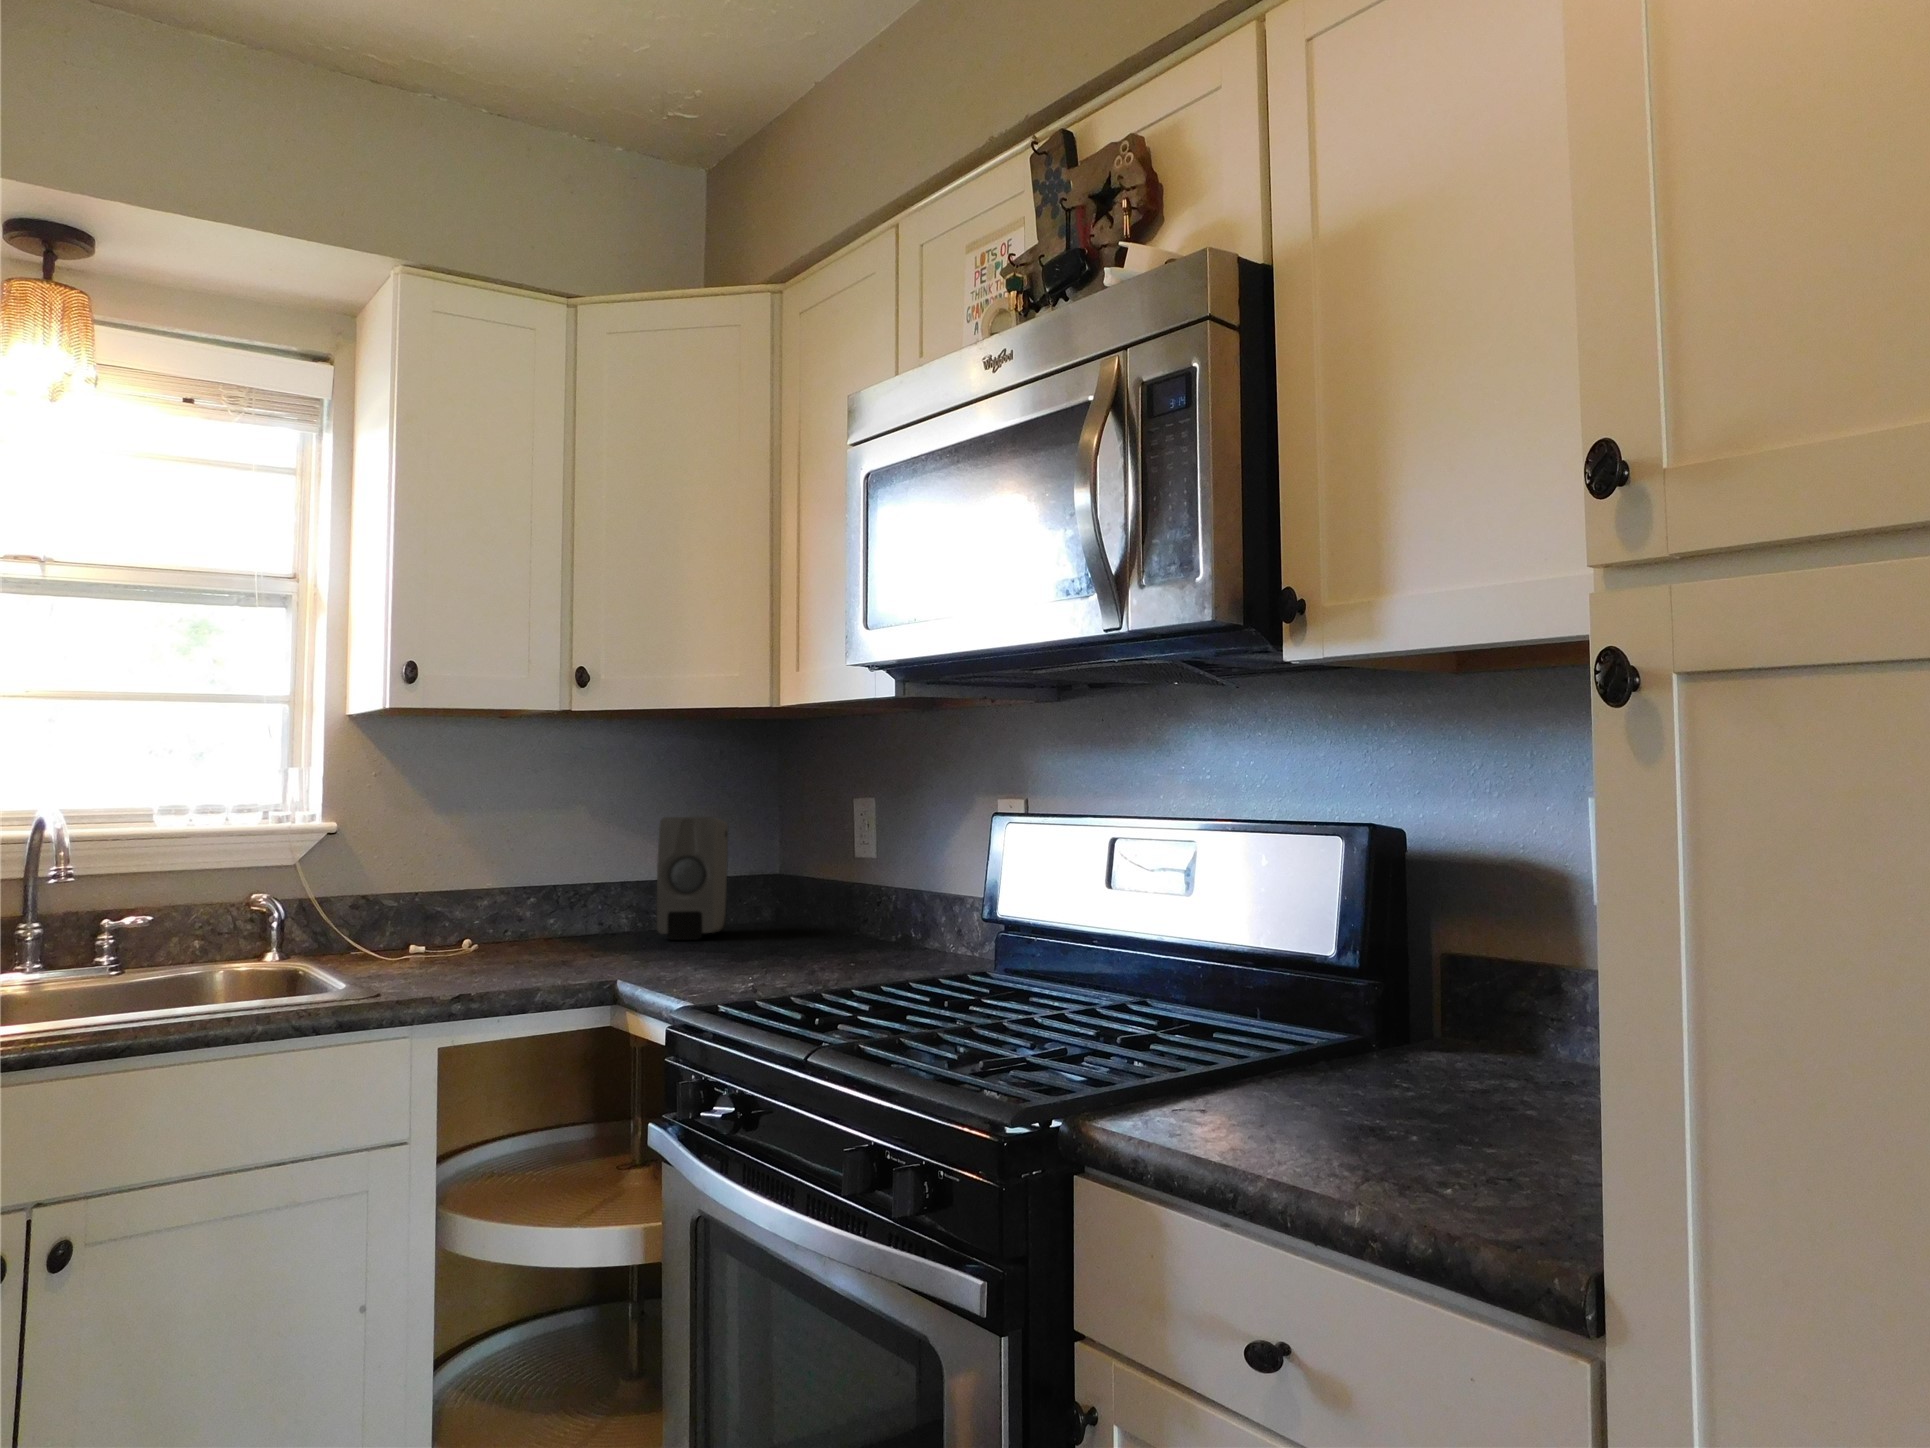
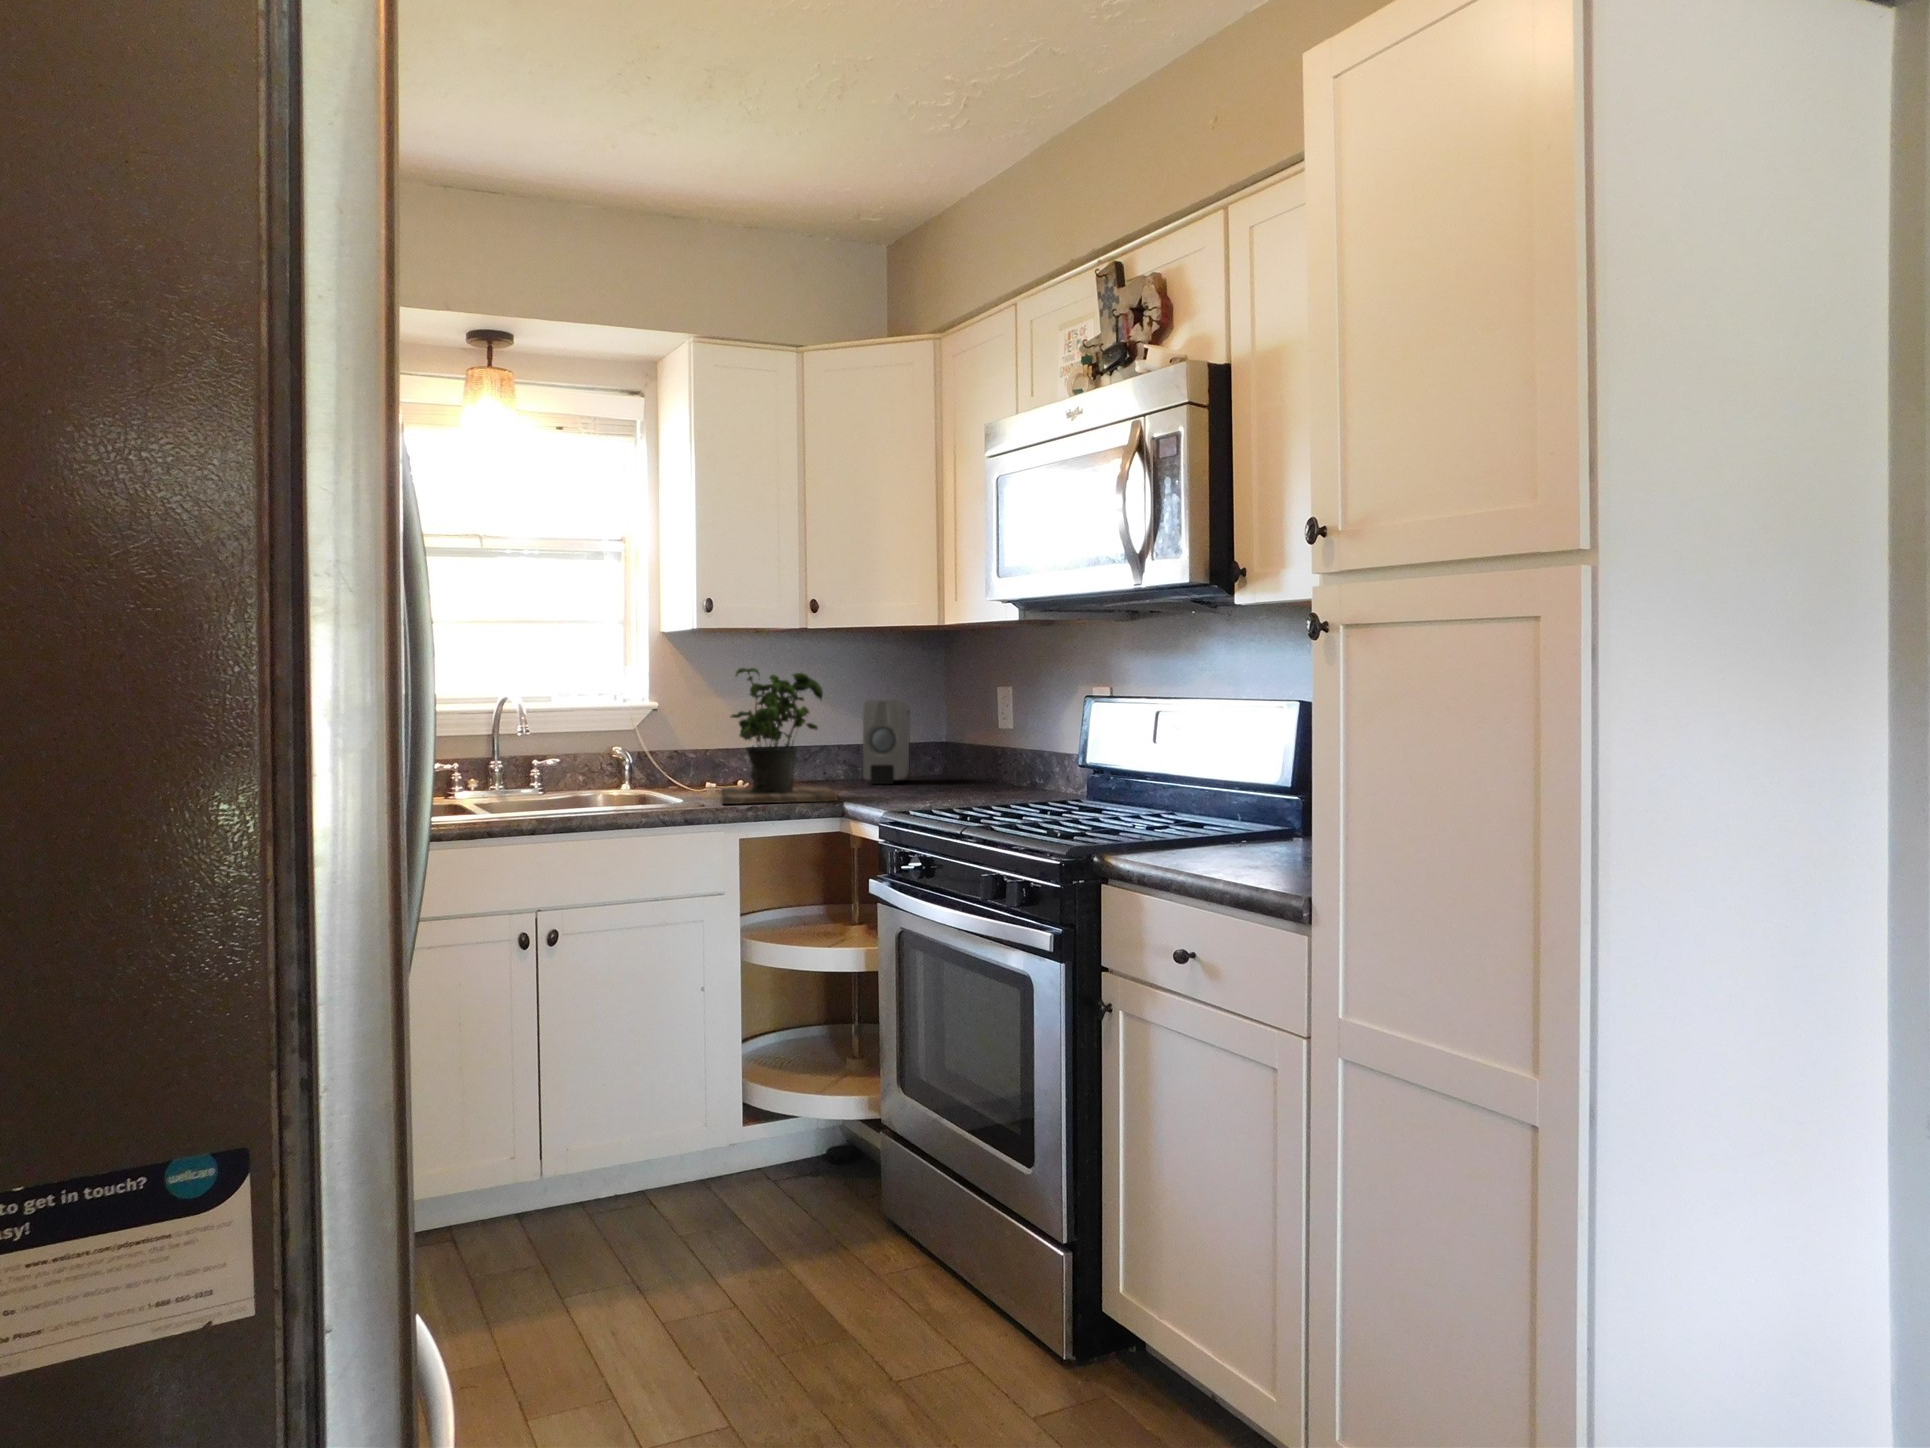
potted plant: none [408,768,606,990] -> present [721,668,838,804]

